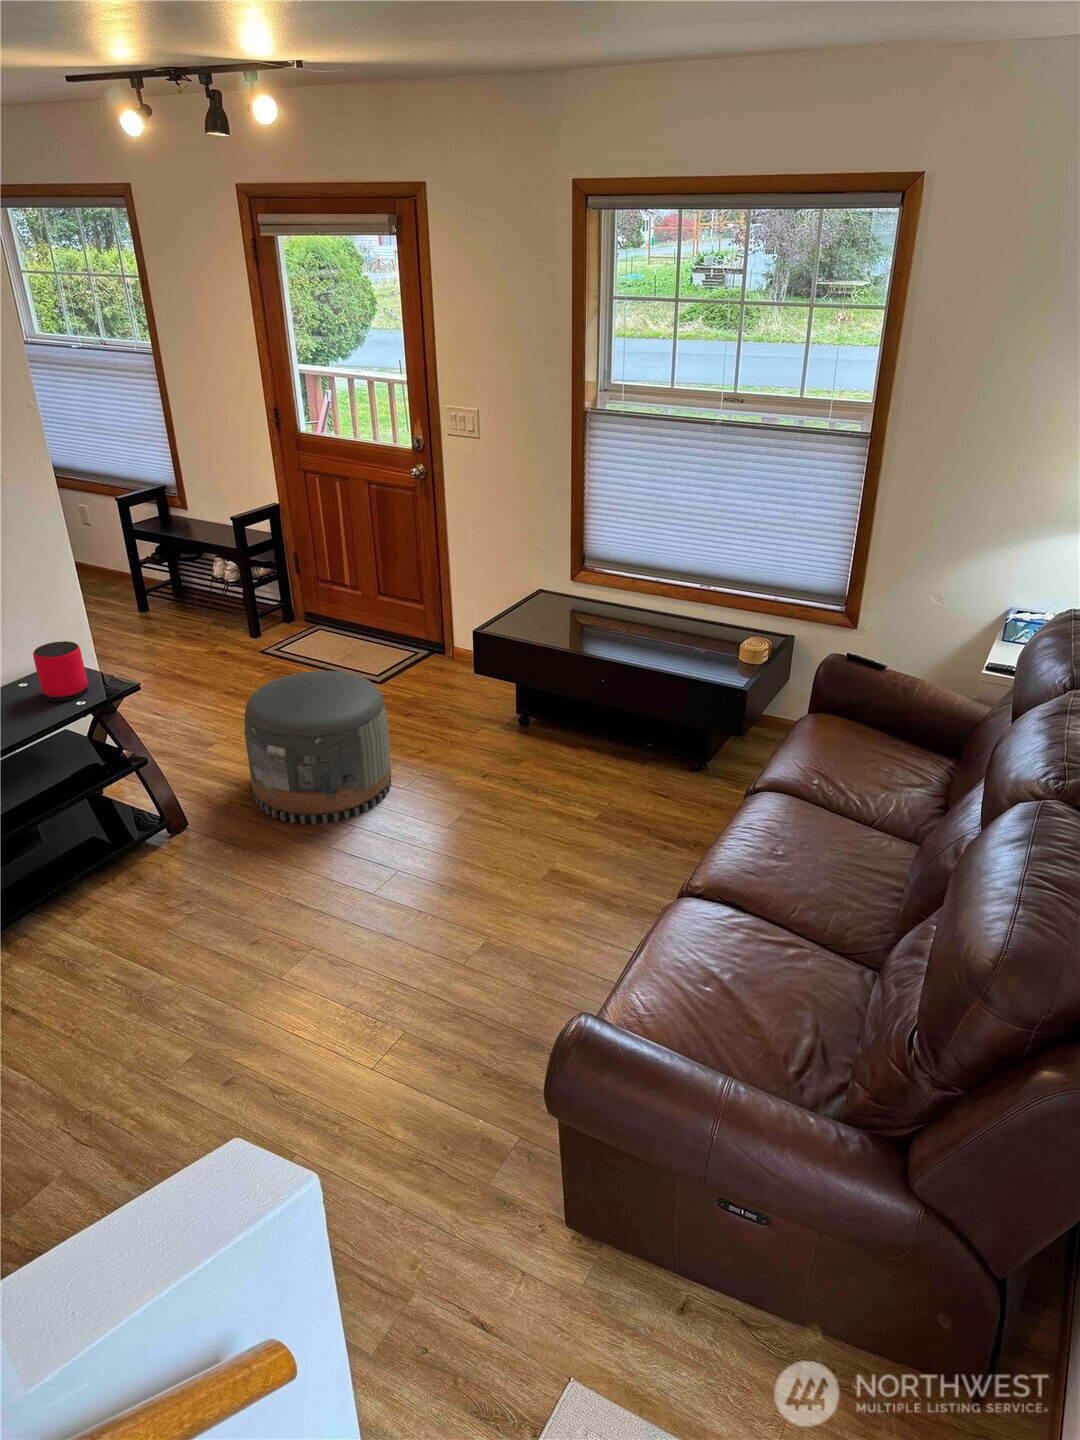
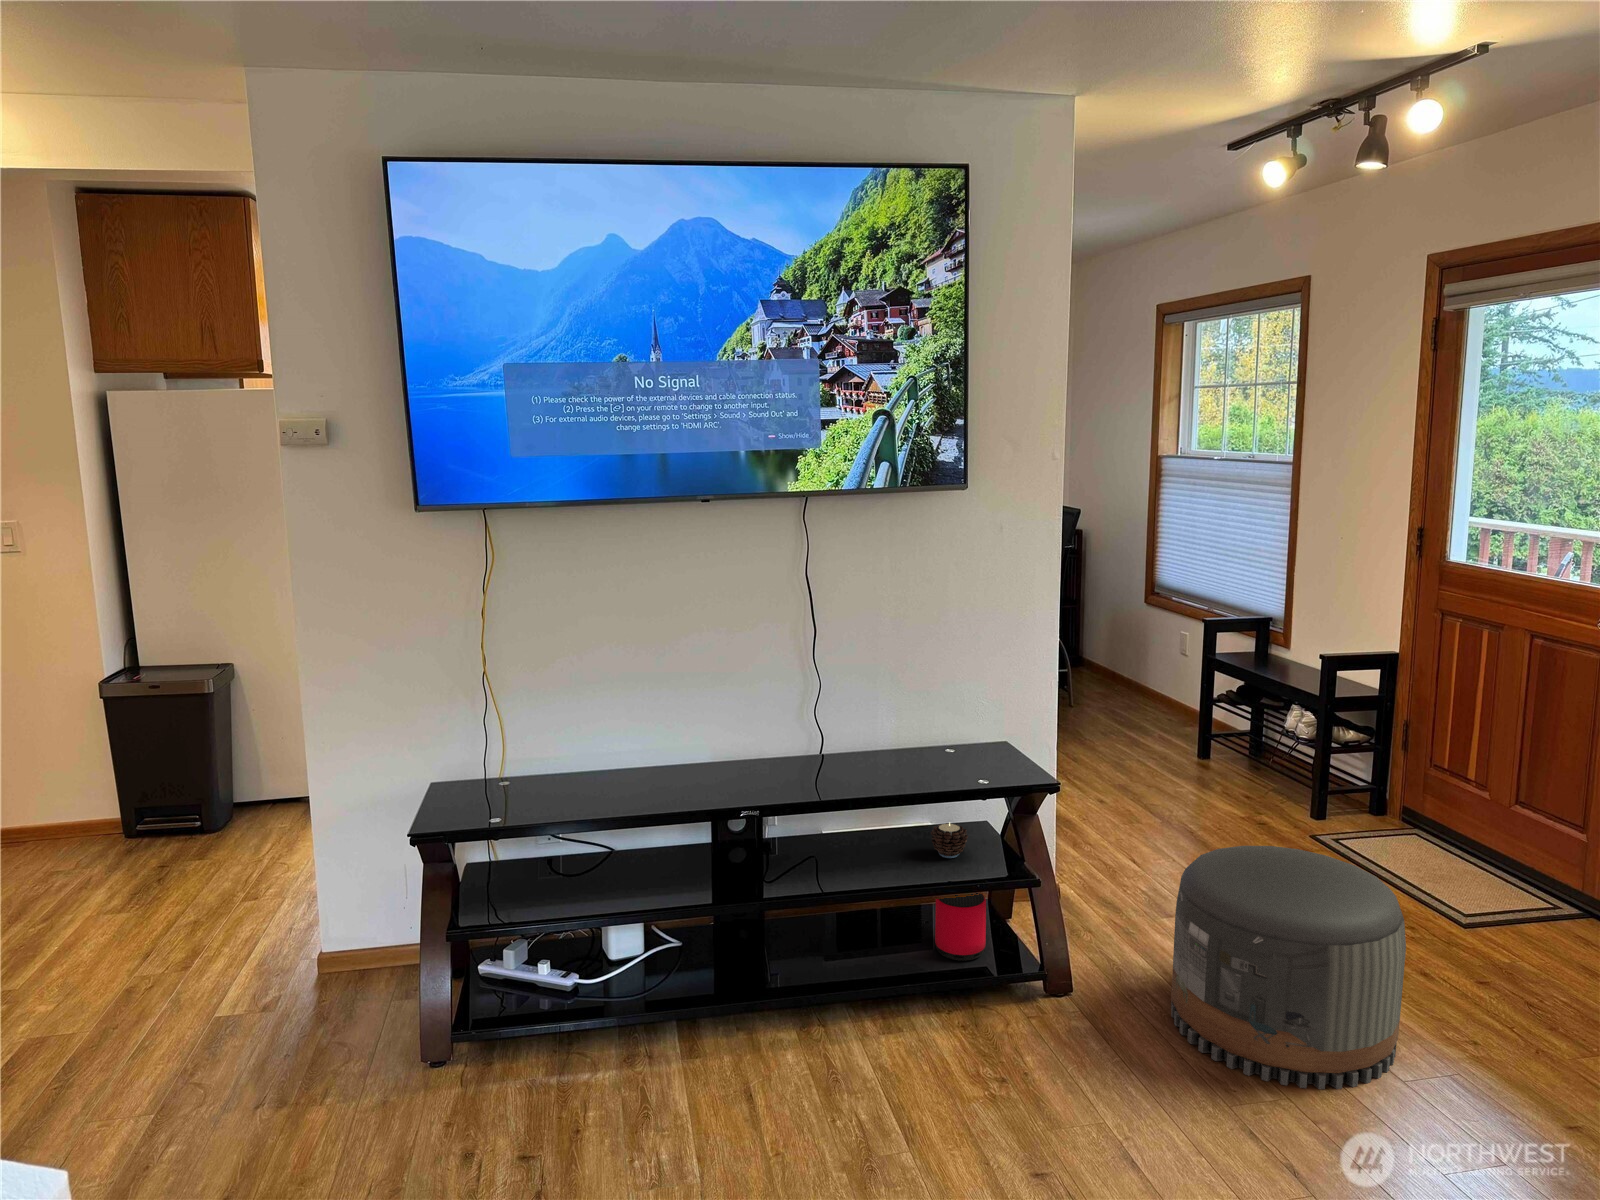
speaker: present [33,641,88,701] -> present [935,893,986,961]
candle: none [41,739,76,769] -> present [931,823,968,858]

